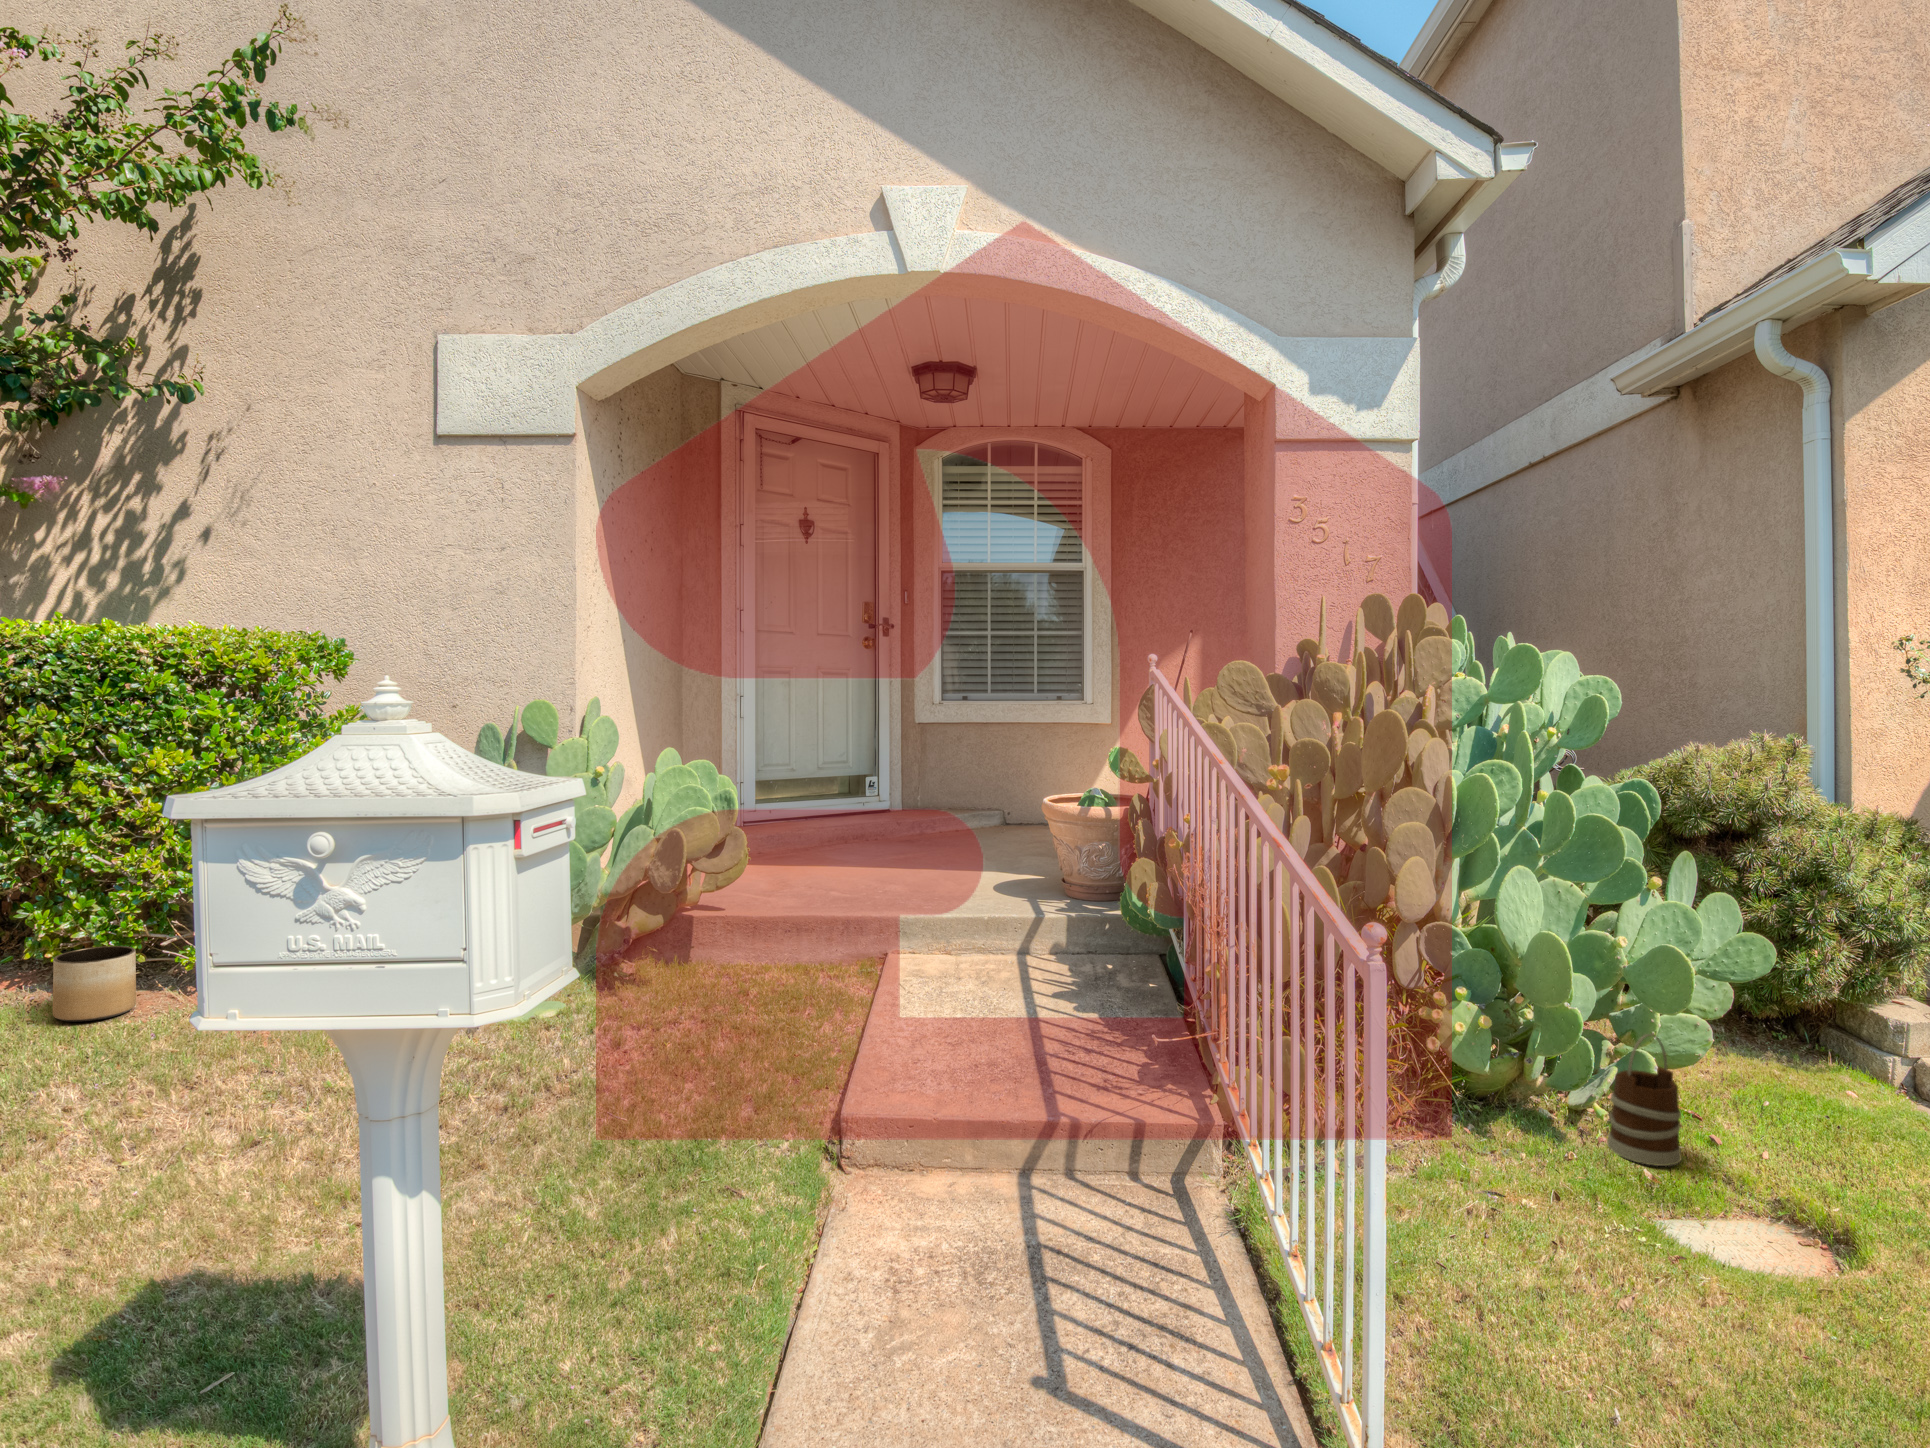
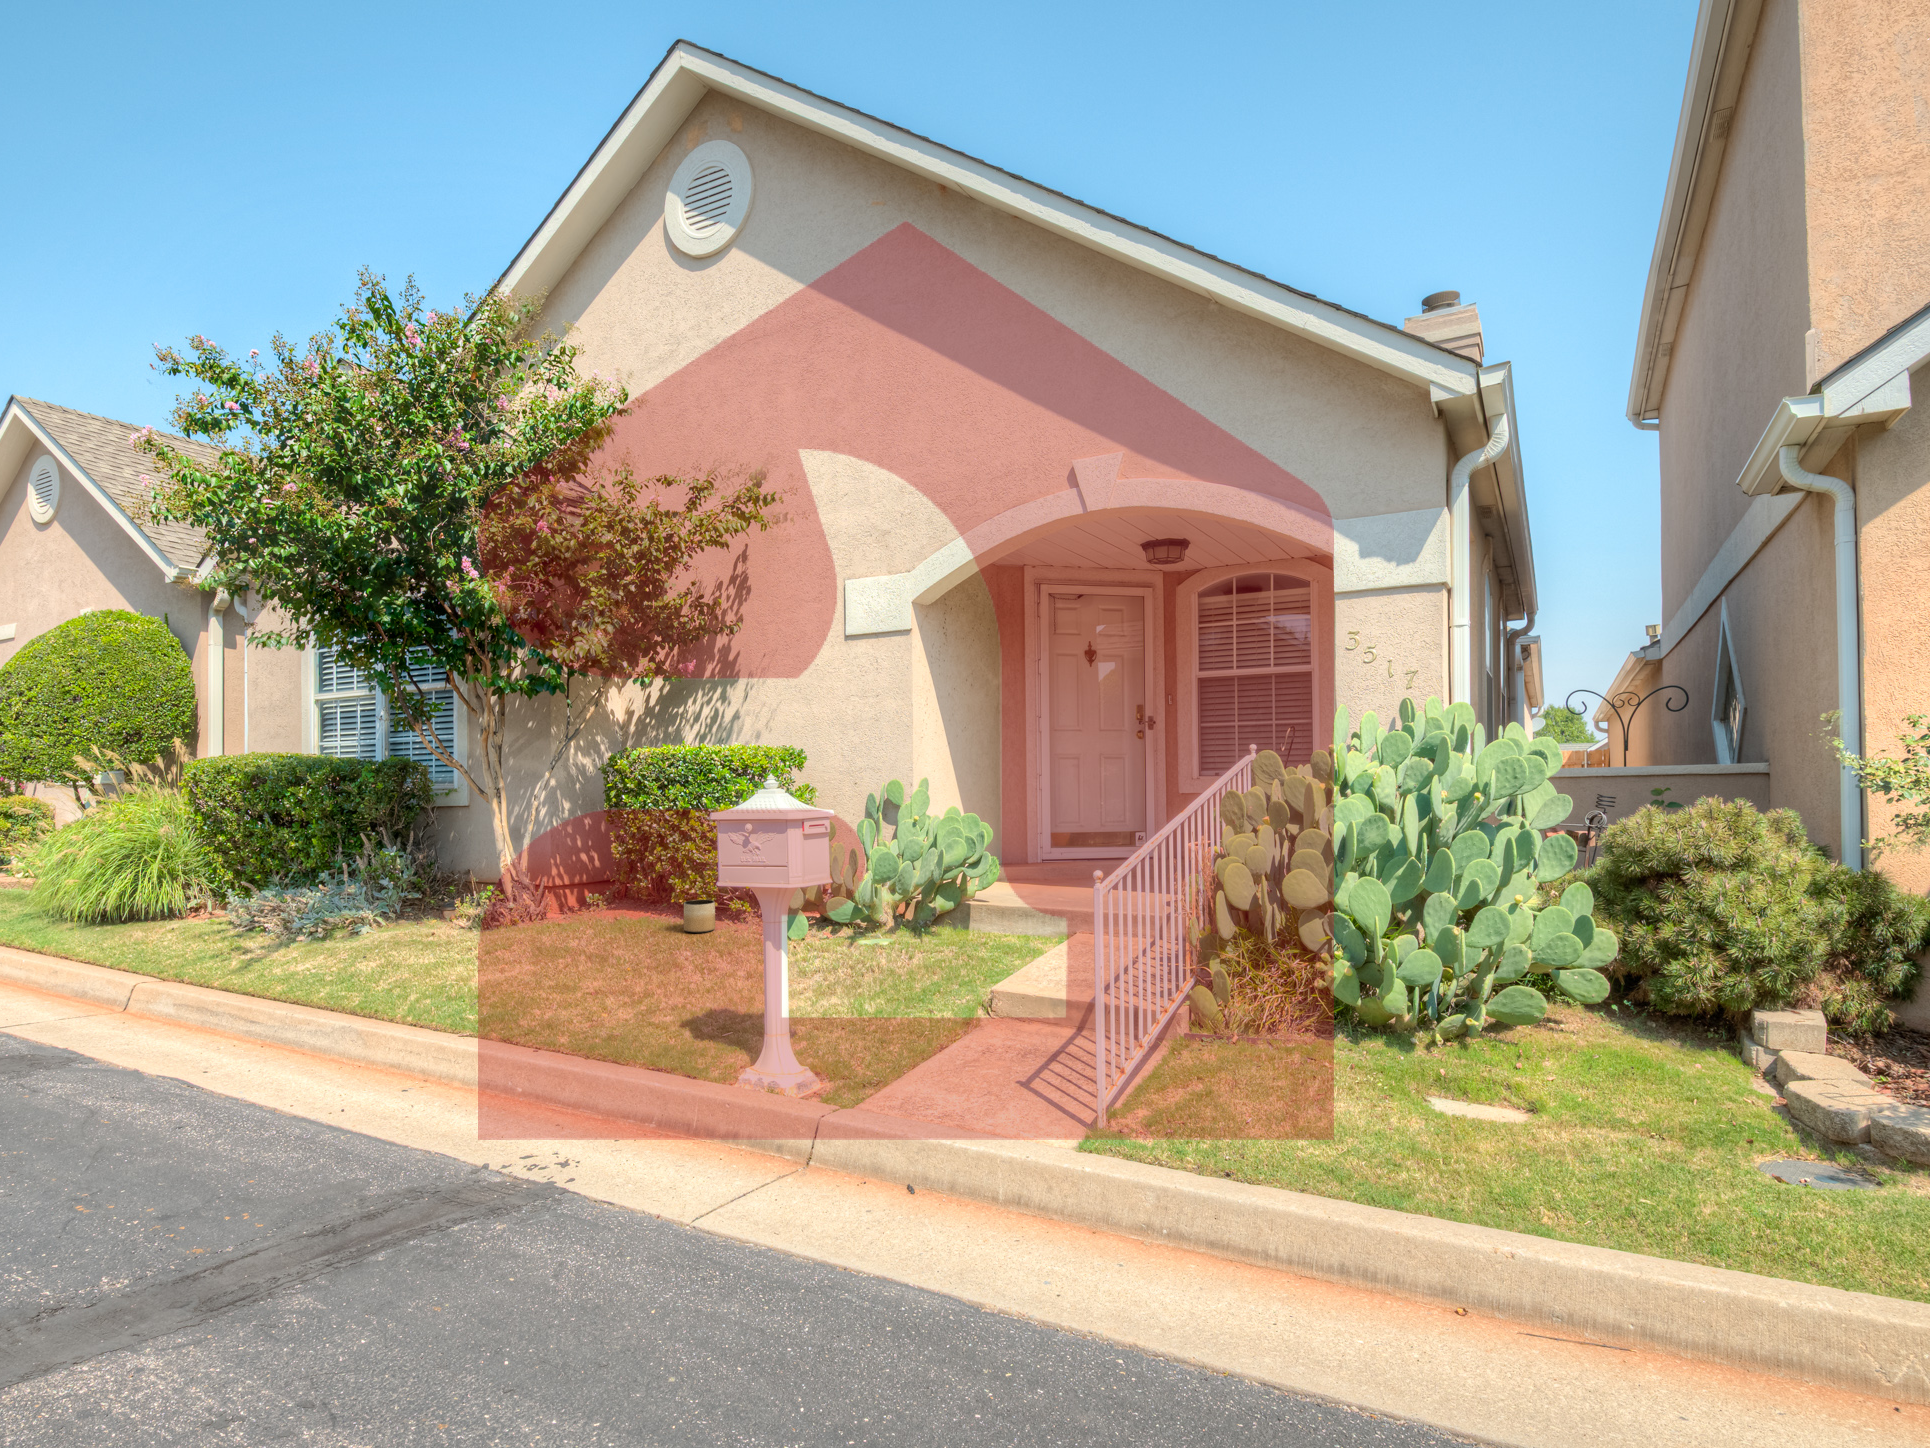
wooden bucket: present [1607,1034,1681,1166] -> none [1424,988,1468,1067]

